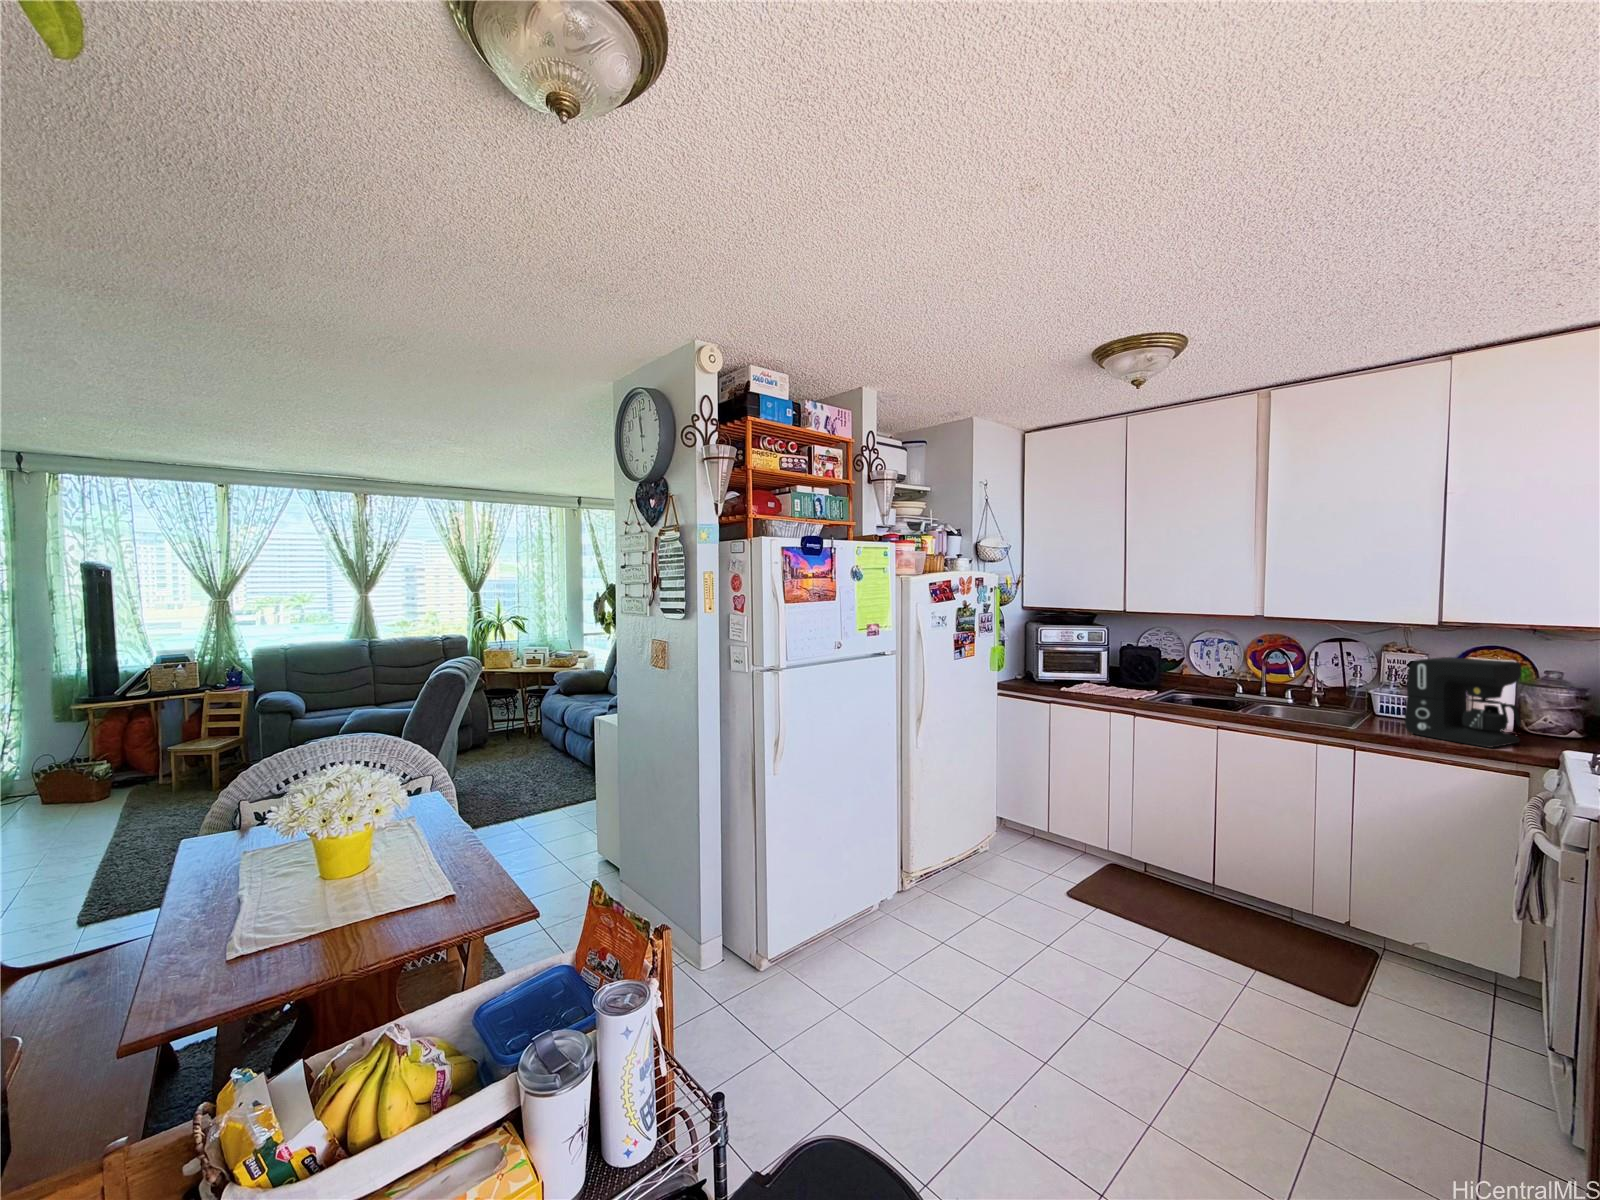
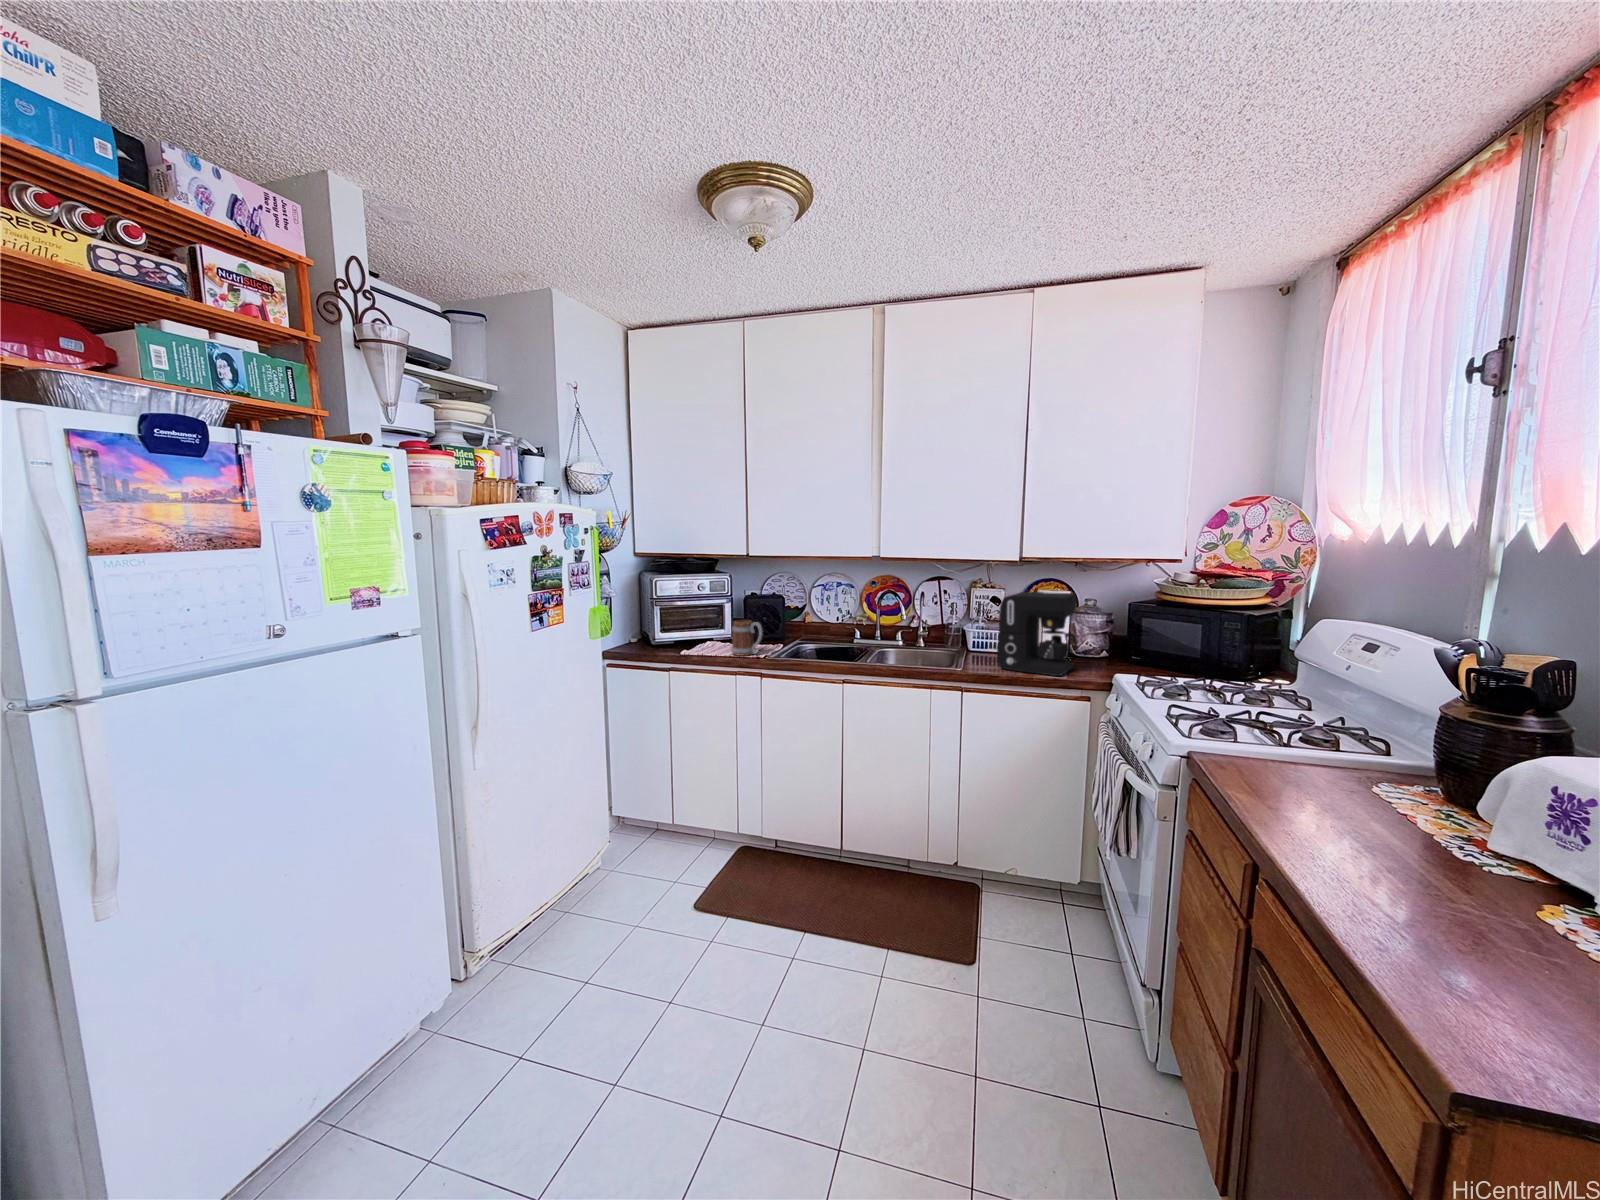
mug: none [1106,666,1136,697] -> present [731,620,763,656]

